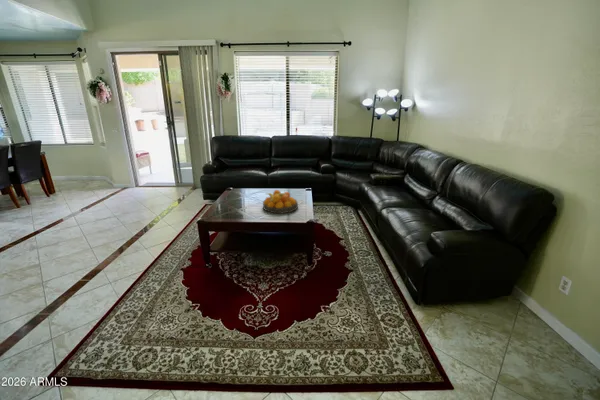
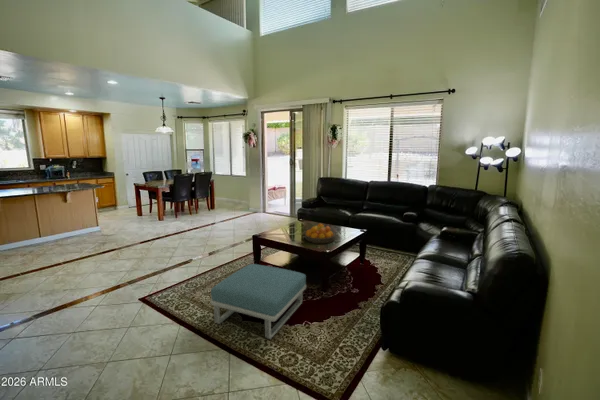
footstool: none [209,253,319,359] -> present [210,264,306,339]

